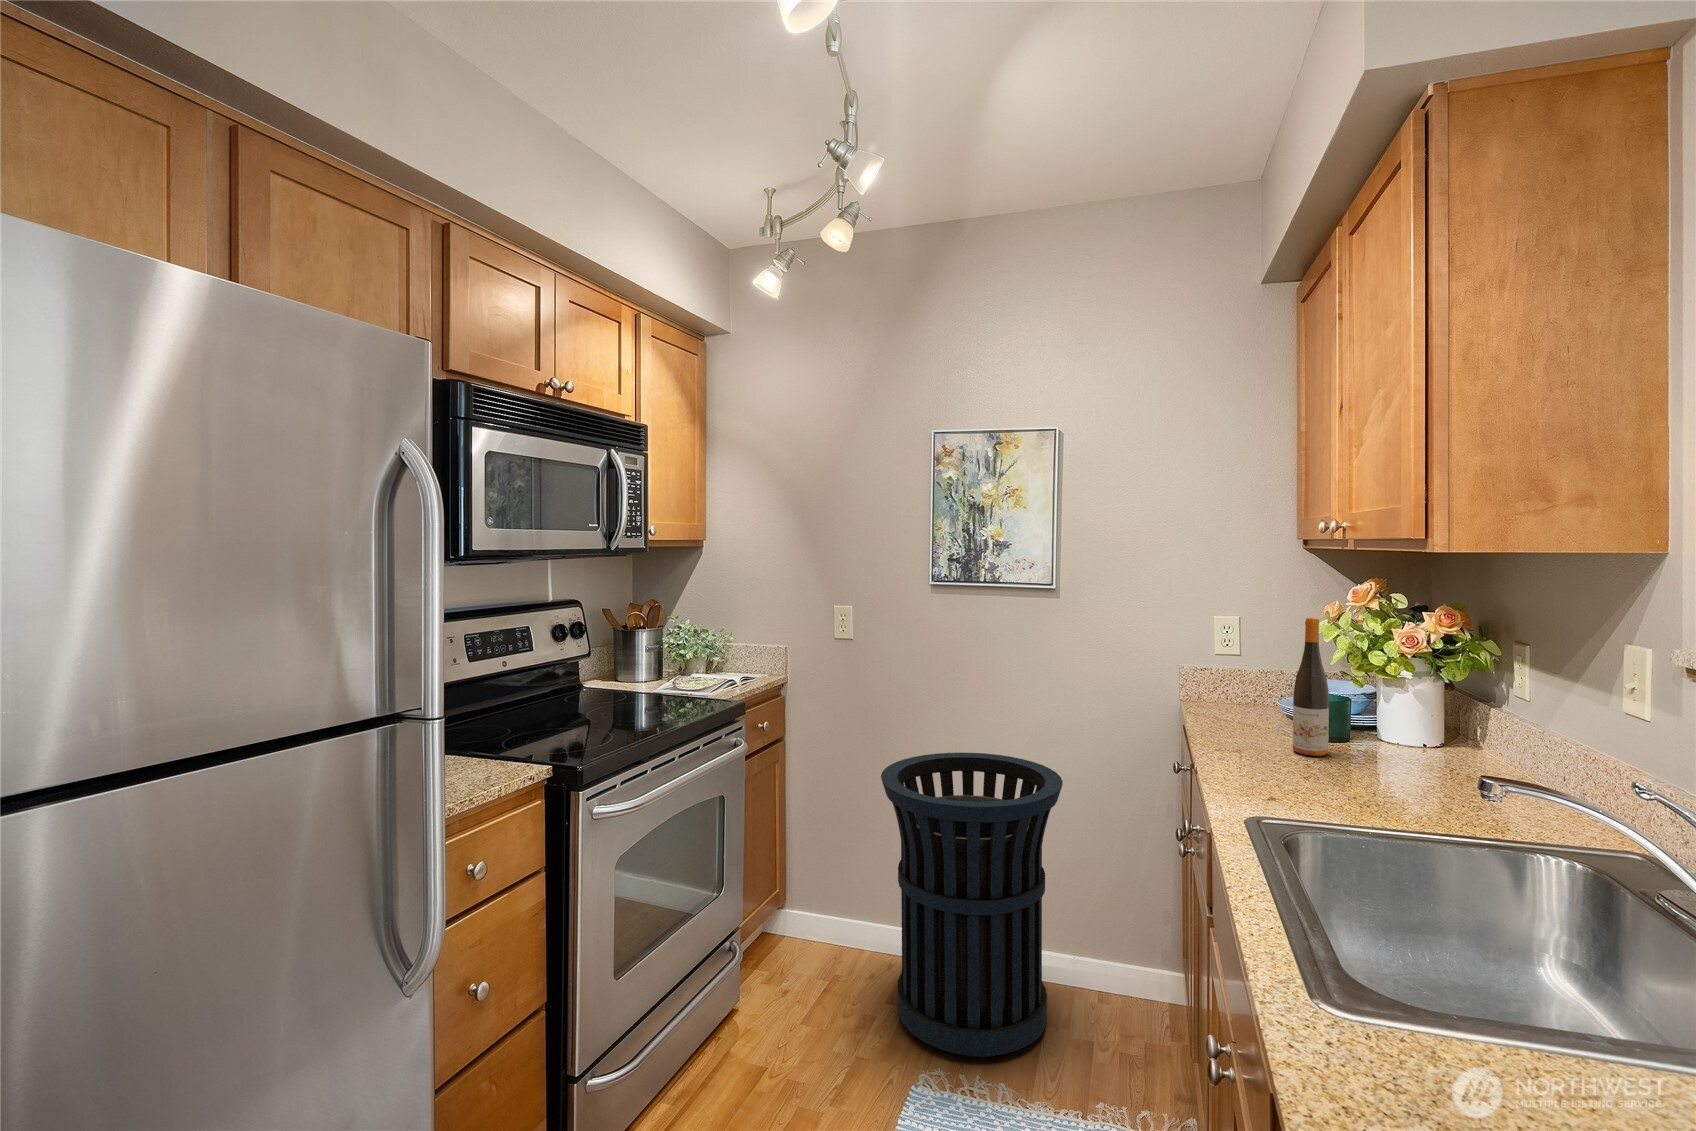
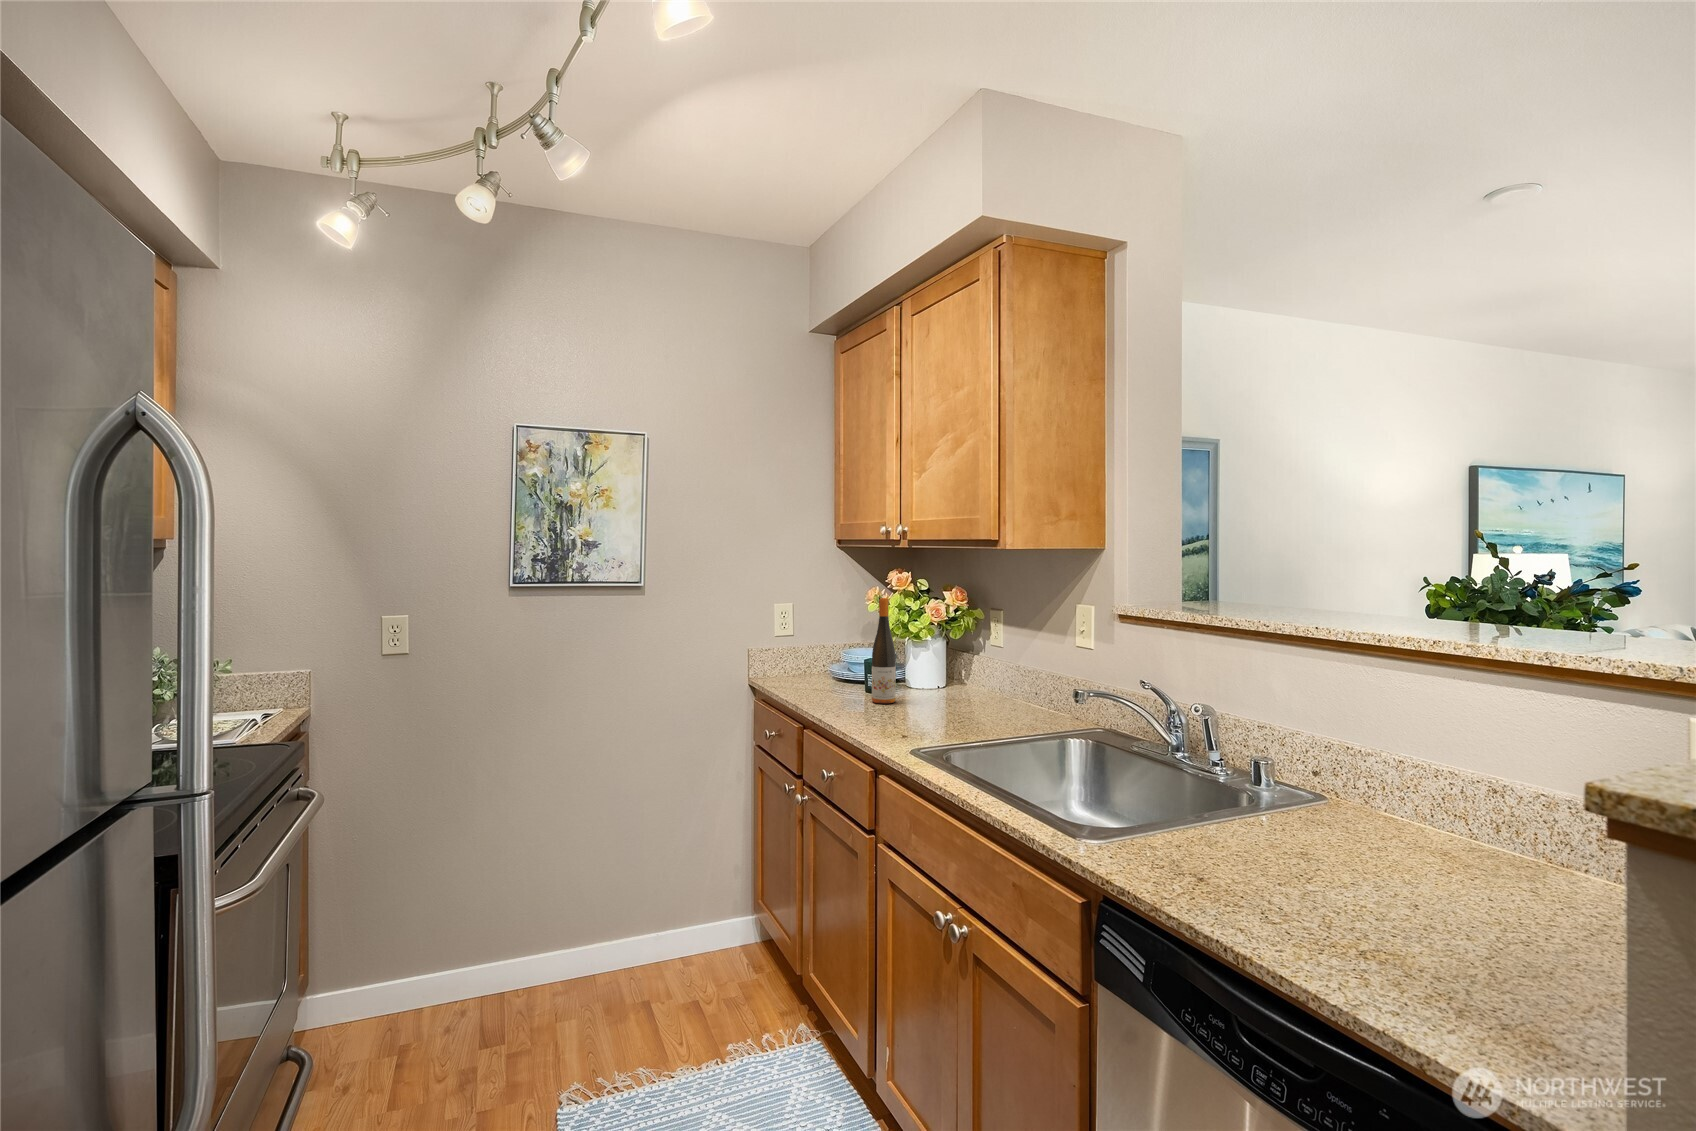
trash can: present [881,753,1063,1057] -> none [483,756,675,1066]

